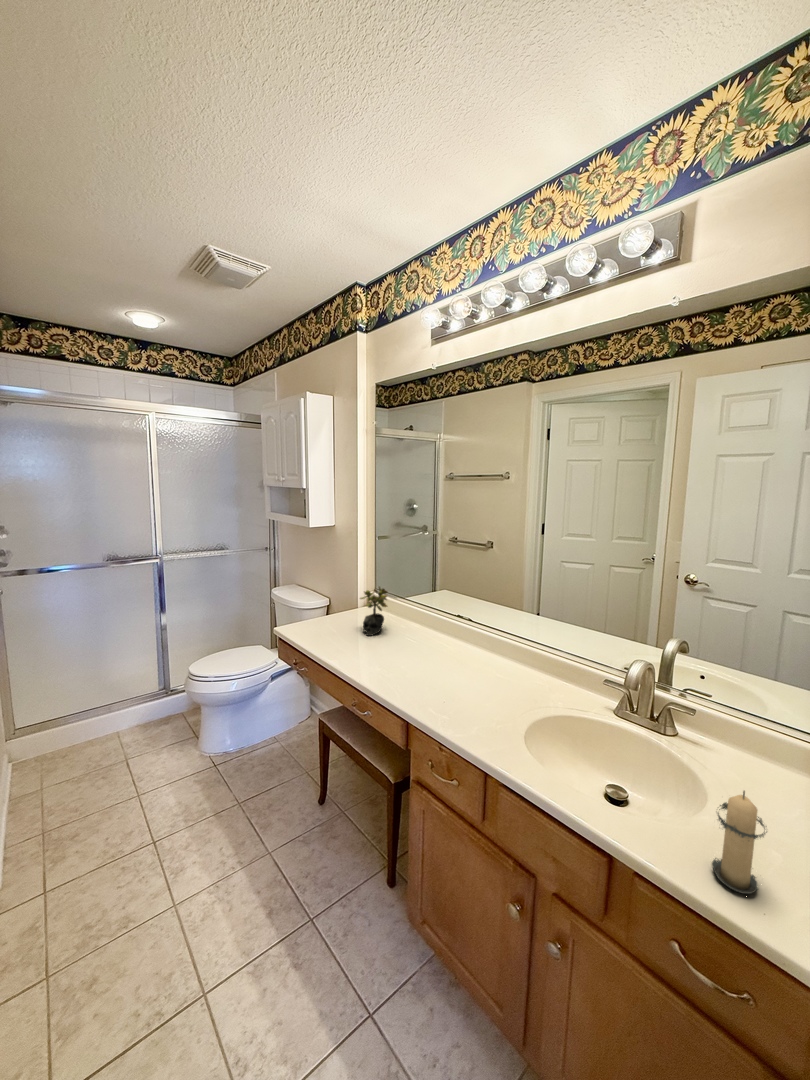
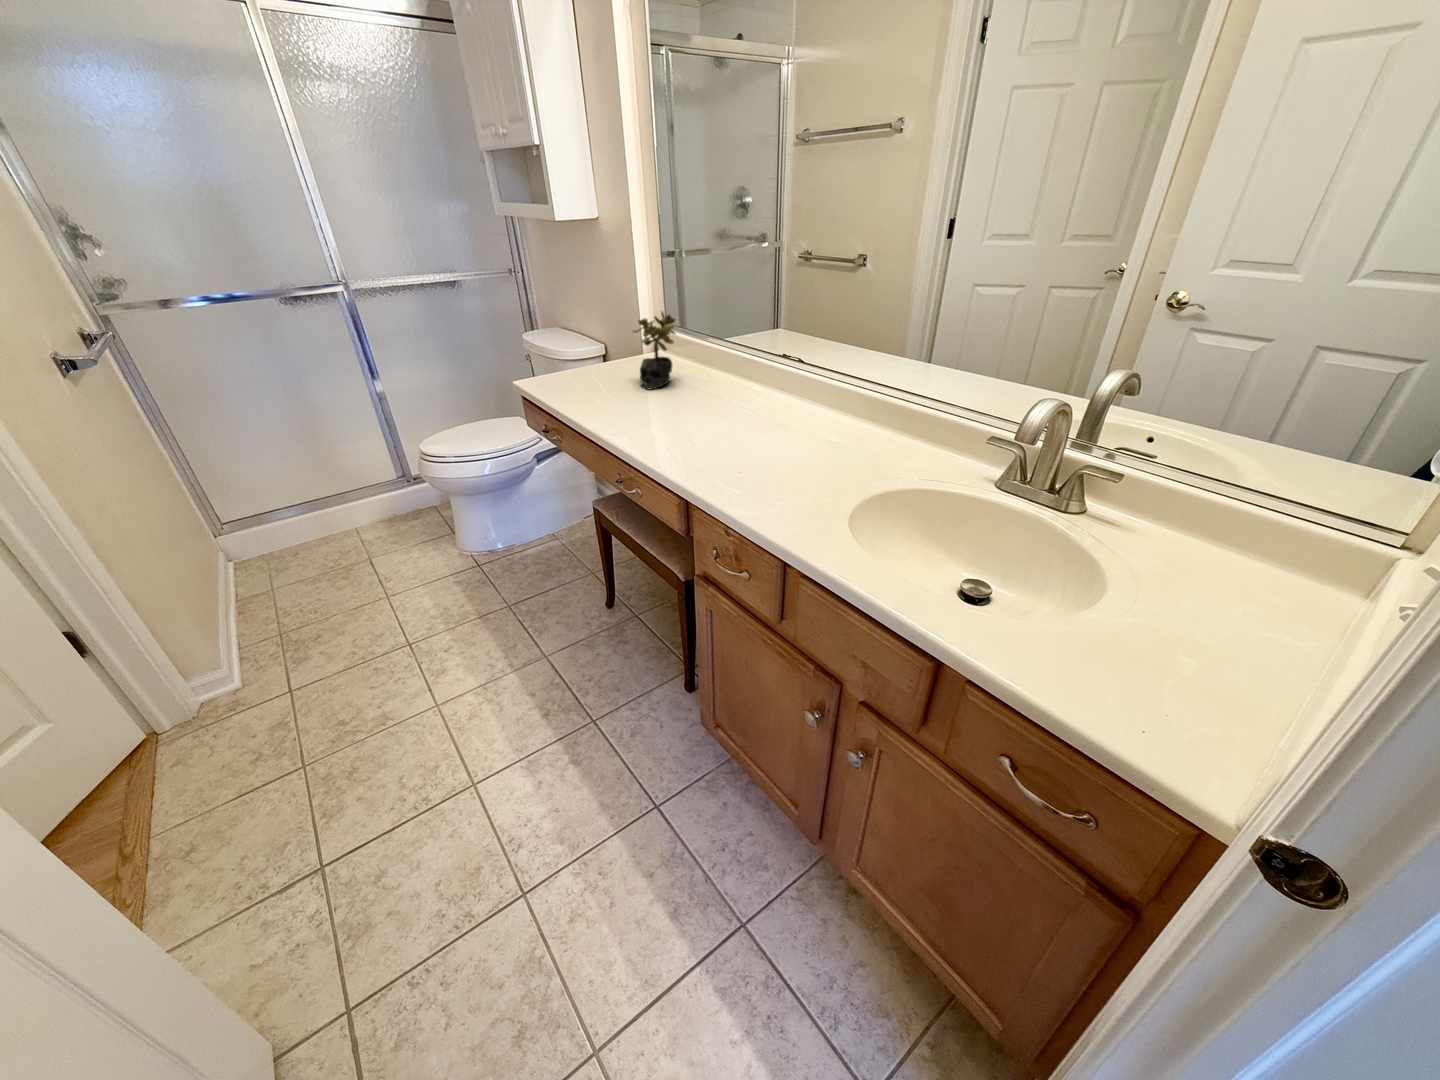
candle: present [712,791,767,894] -> none [1078,572,1198,712]

